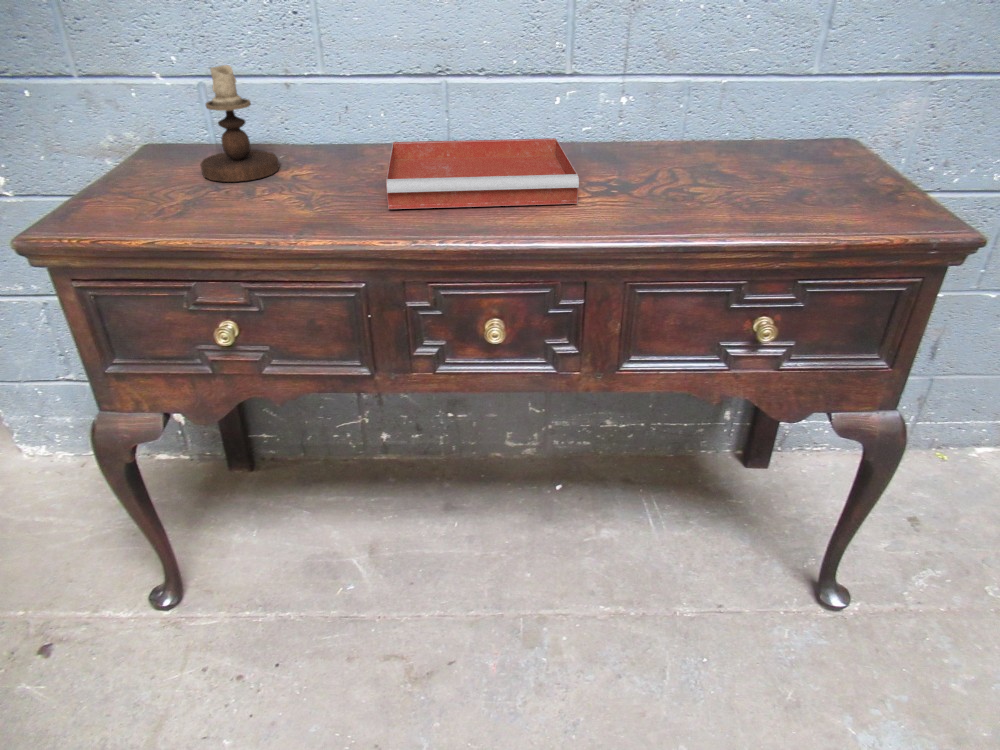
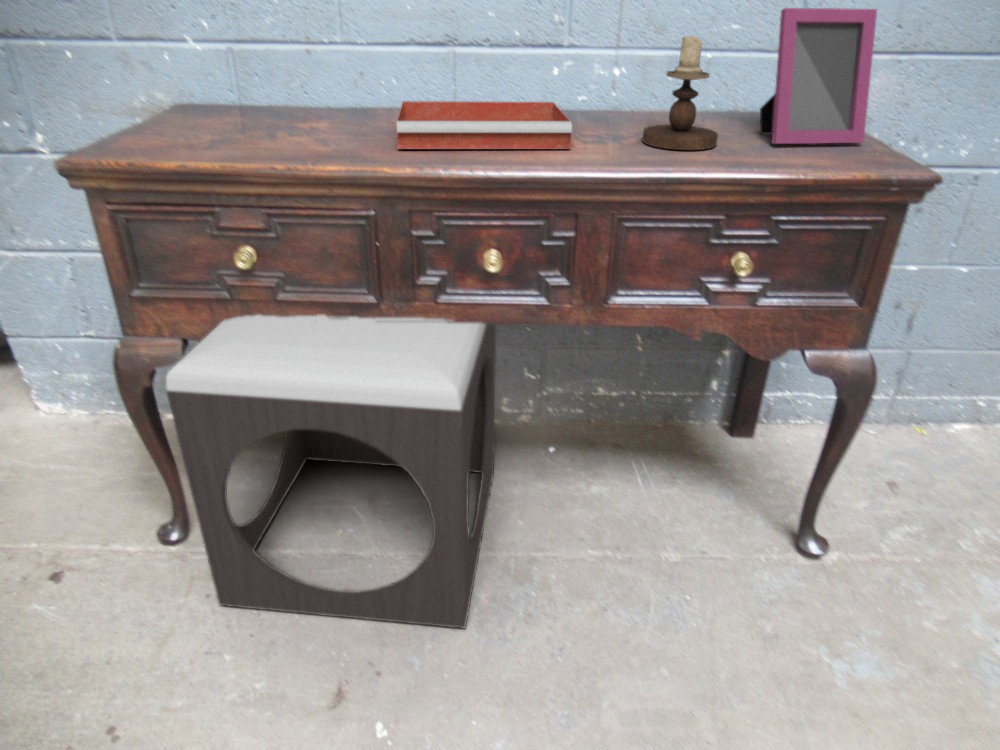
picture frame: none [781,41,914,191] -> present [760,8,877,144]
candlestick: present [200,65,279,182] -> present [642,36,718,150]
footstool: none [145,318,499,706] -> present [166,315,496,629]

